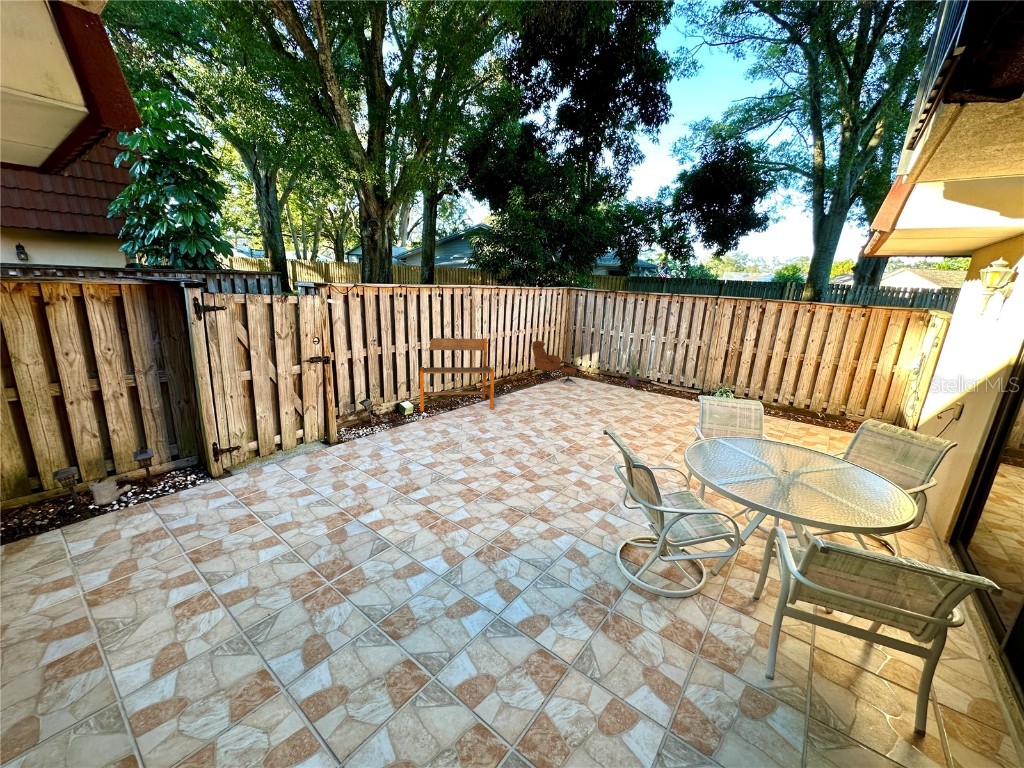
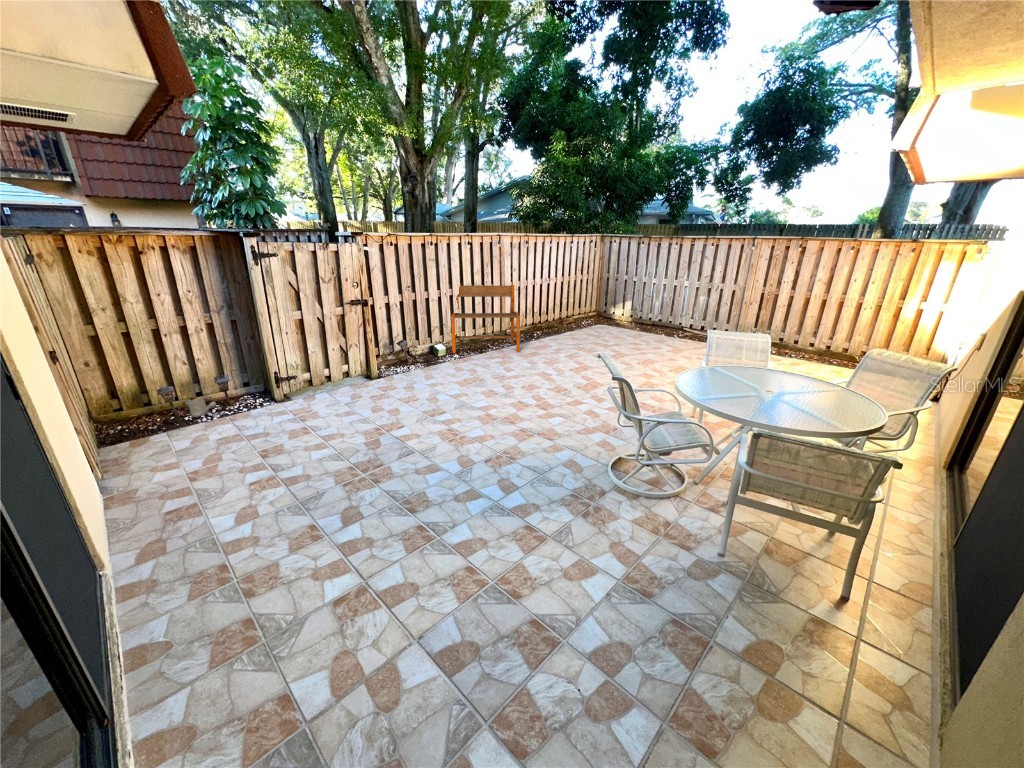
lounge chair: present [532,341,577,383] -> none [562,289,605,331]
decorative plant: present [628,357,638,386] -> none [648,303,679,332]

